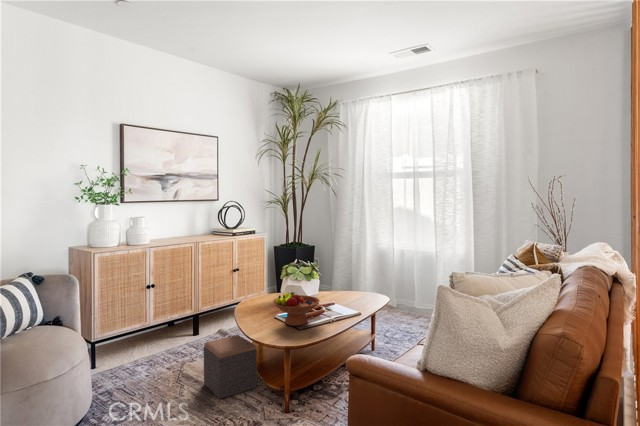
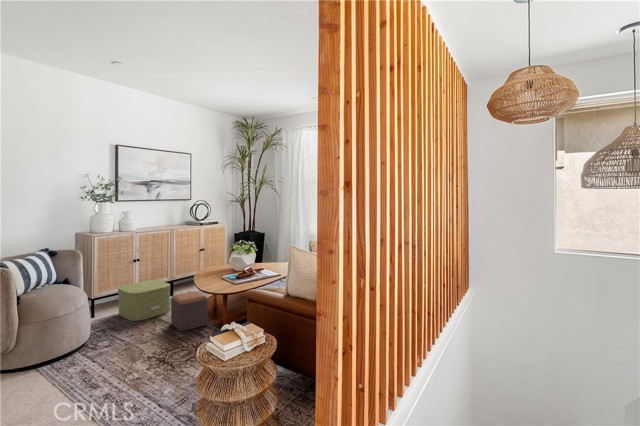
fruit bowl: present [273,292,320,326] -> none [218,261,250,283]
storage box: none [126,315,199,377] -> present [118,280,171,321]

